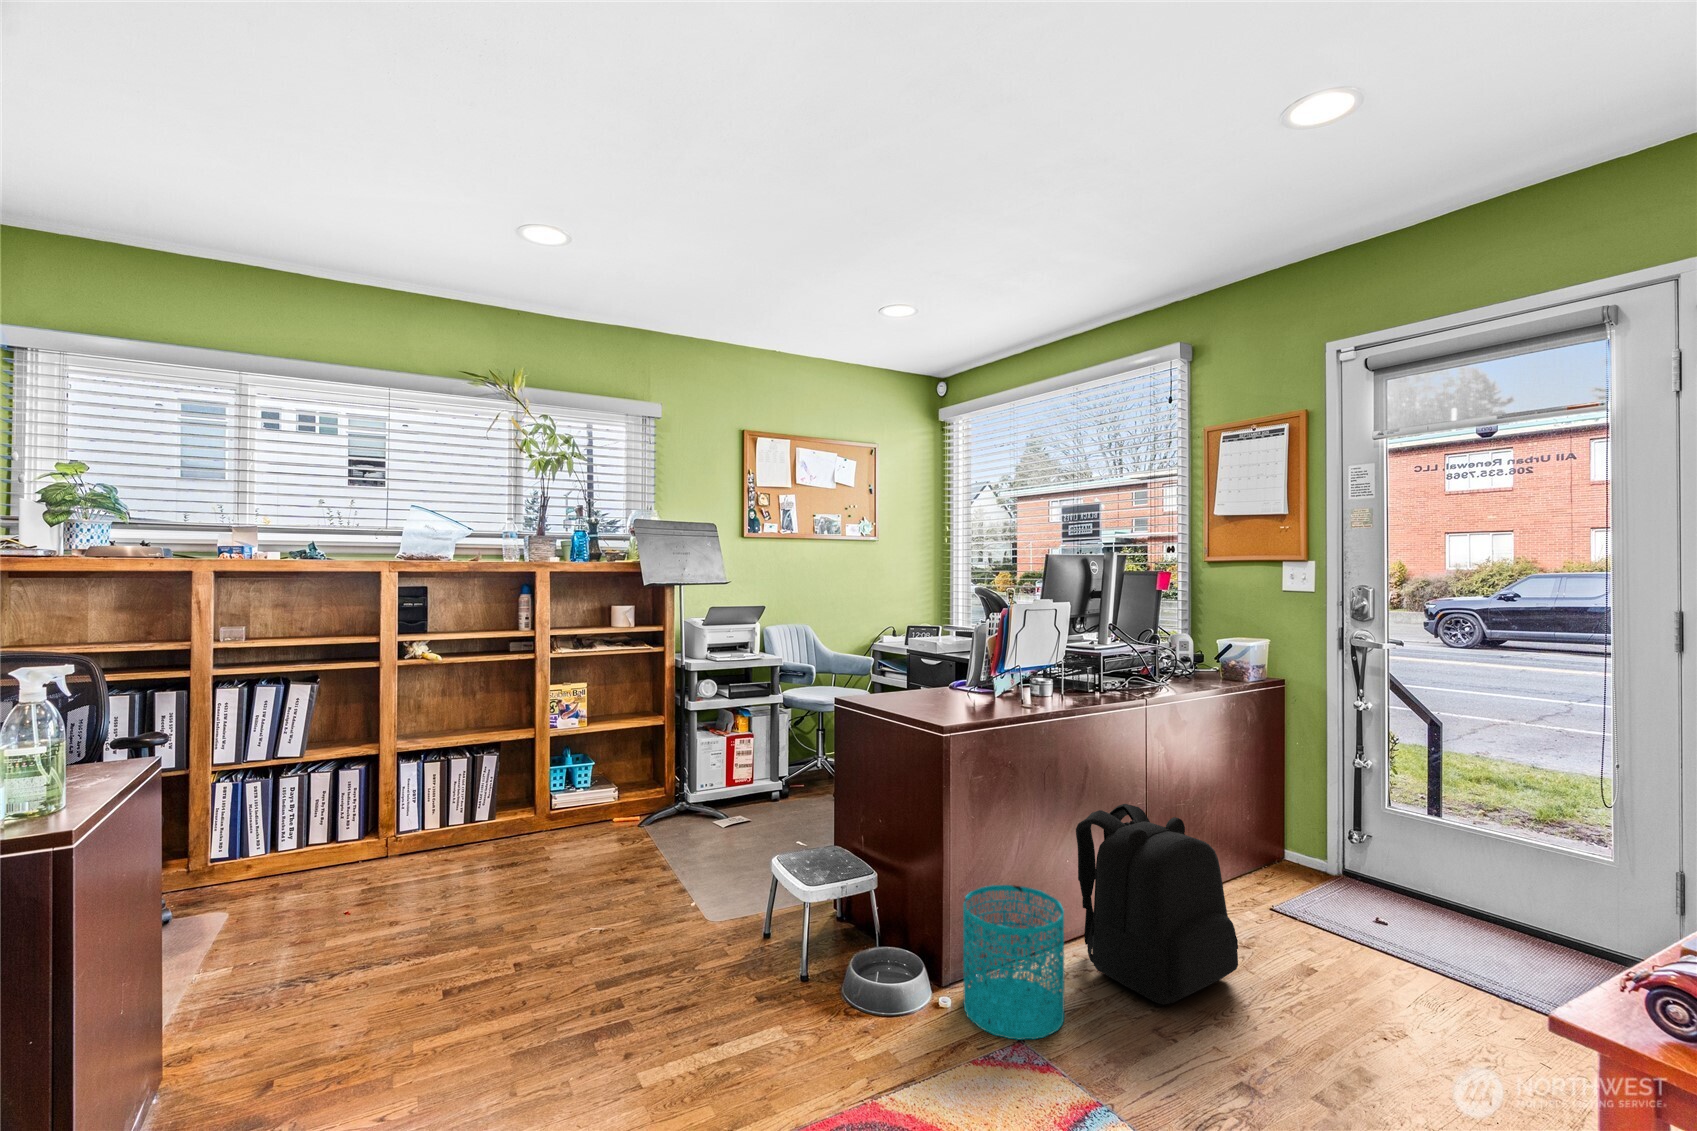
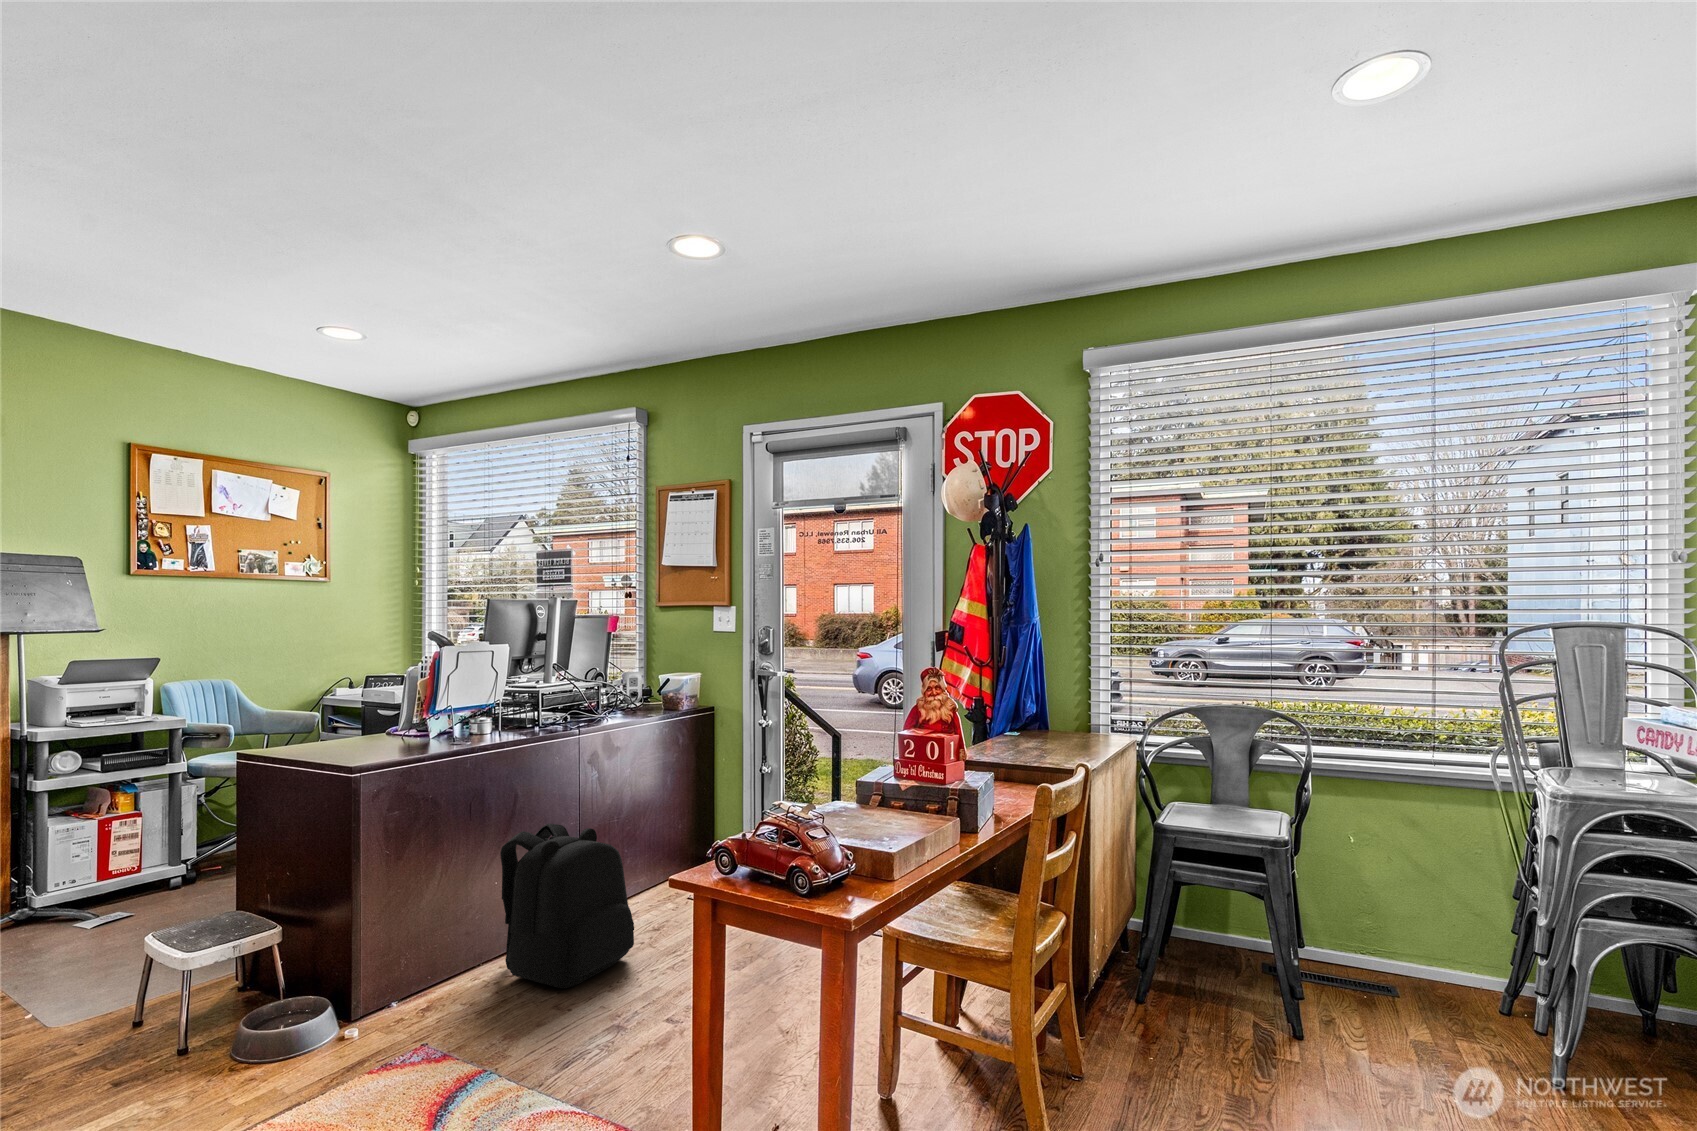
wastebasket: present [963,885,1064,1040] -> none [370,909,472,1047]

